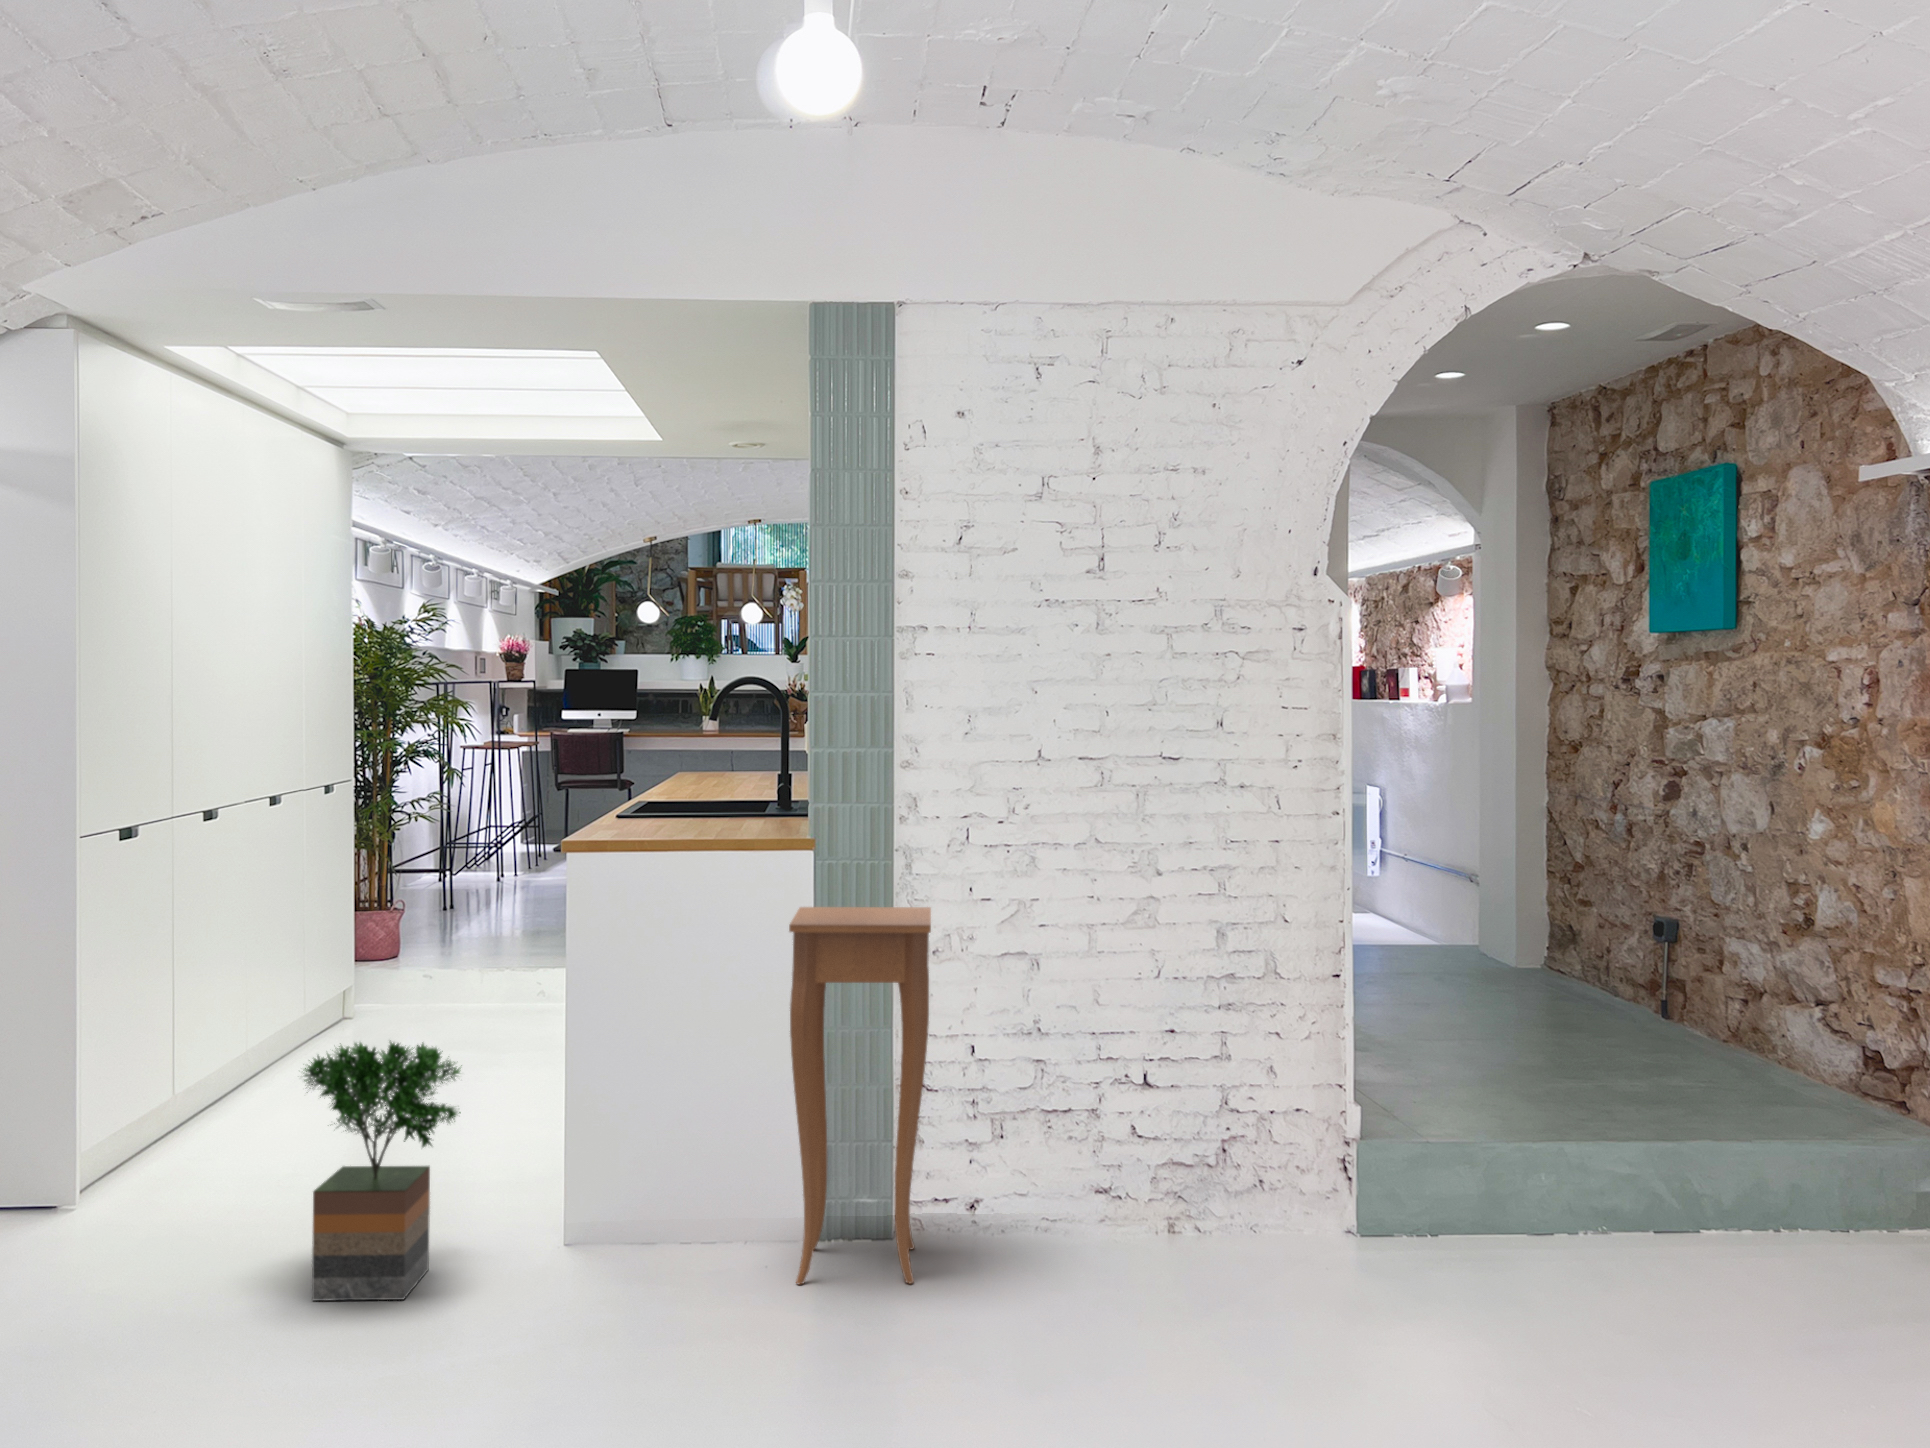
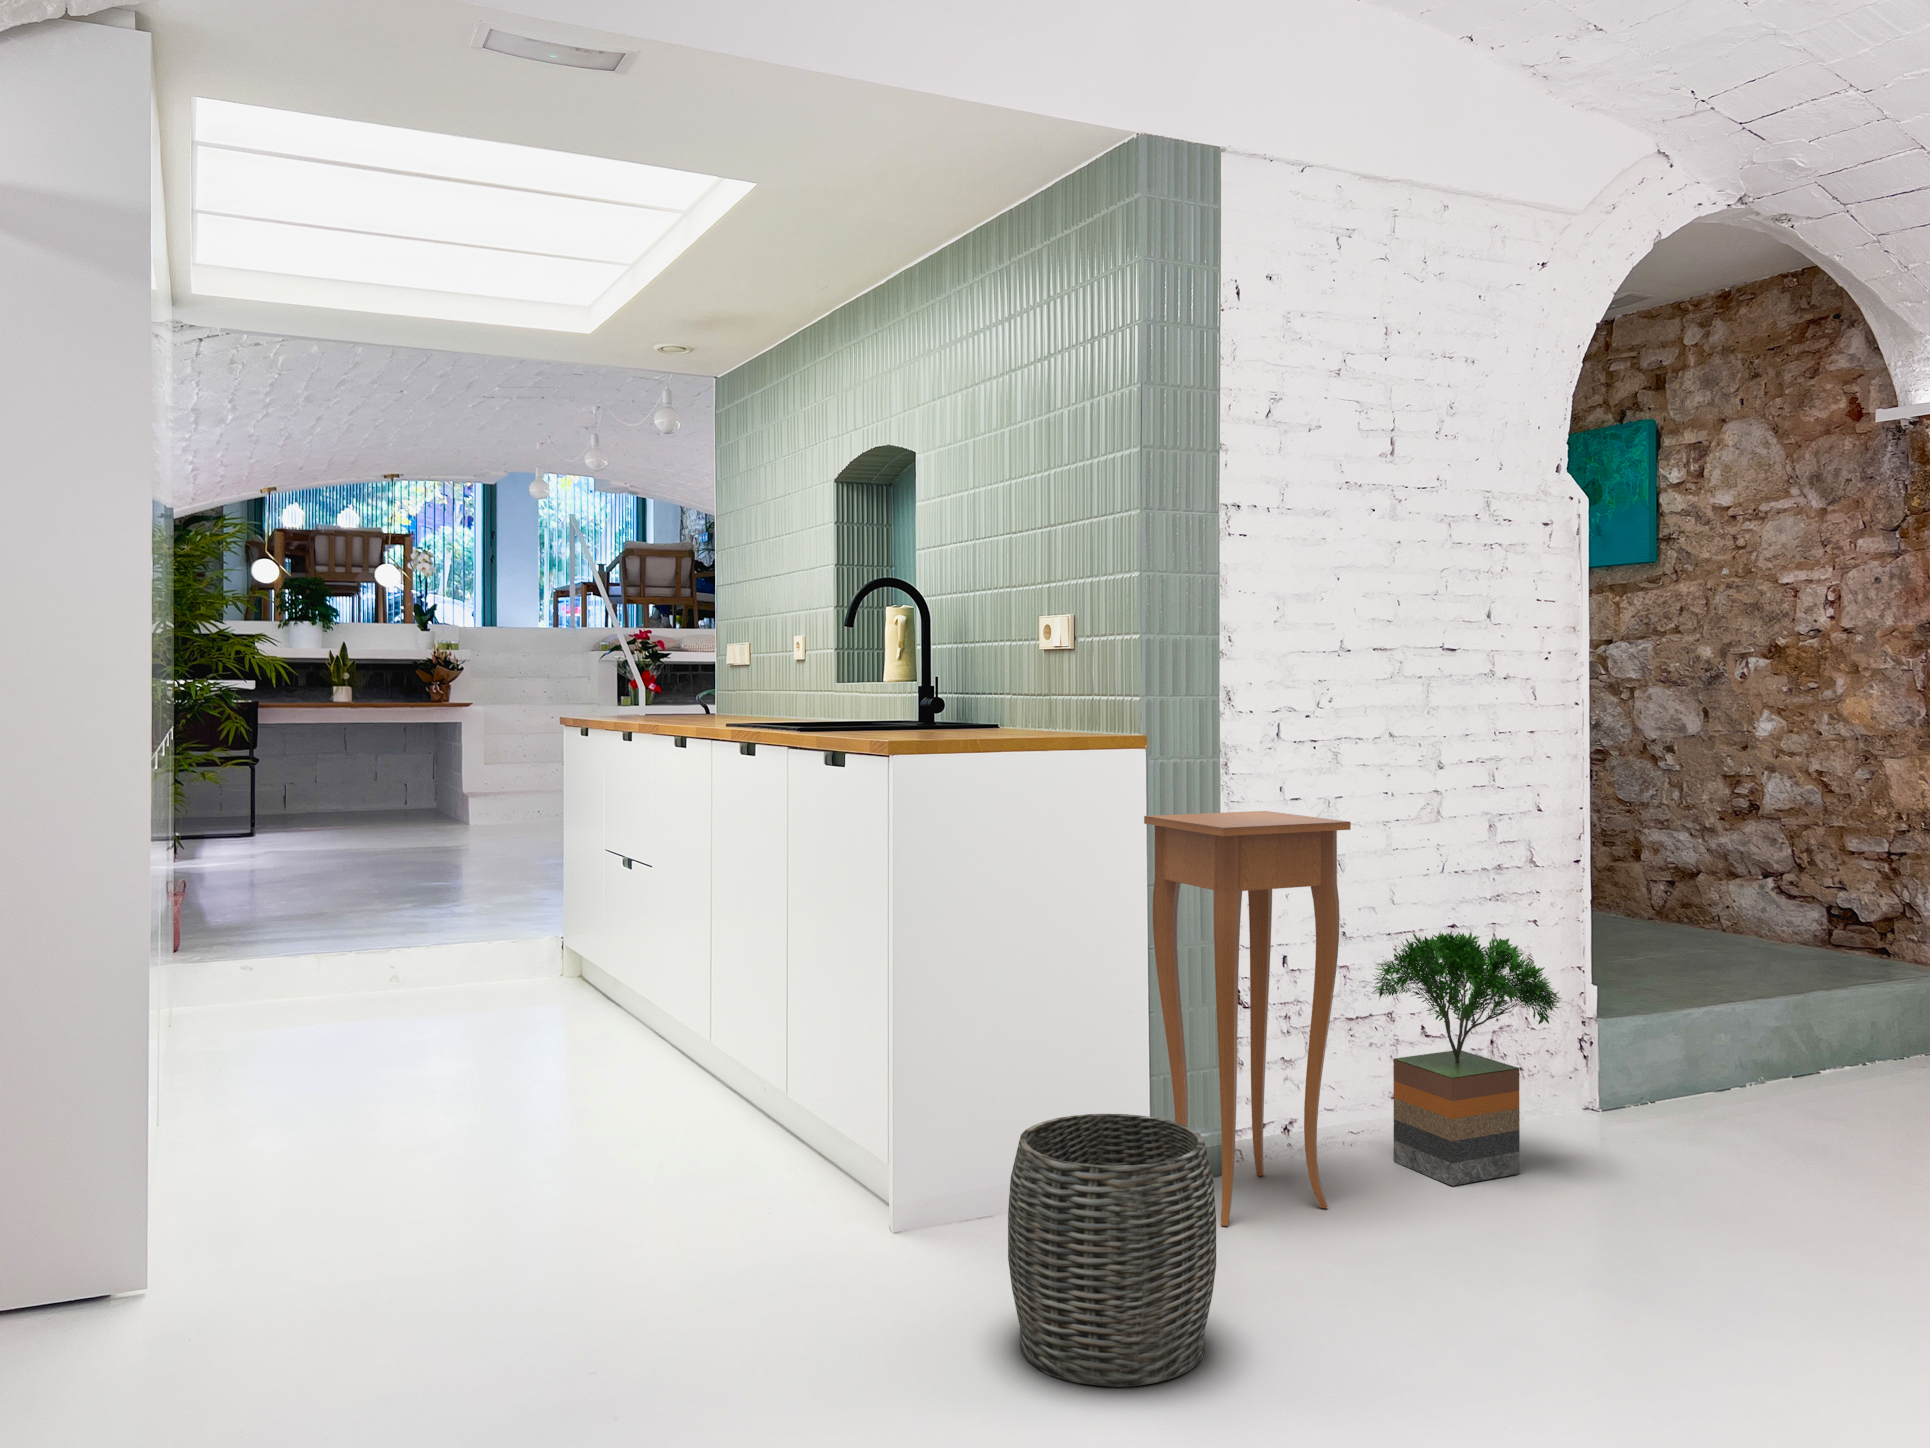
potted tree: present [304,1042,461,1301] -> present [1372,931,1561,1186]
woven basket: none [455,1163,634,1386] -> present [1008,1114,1216,1387]

